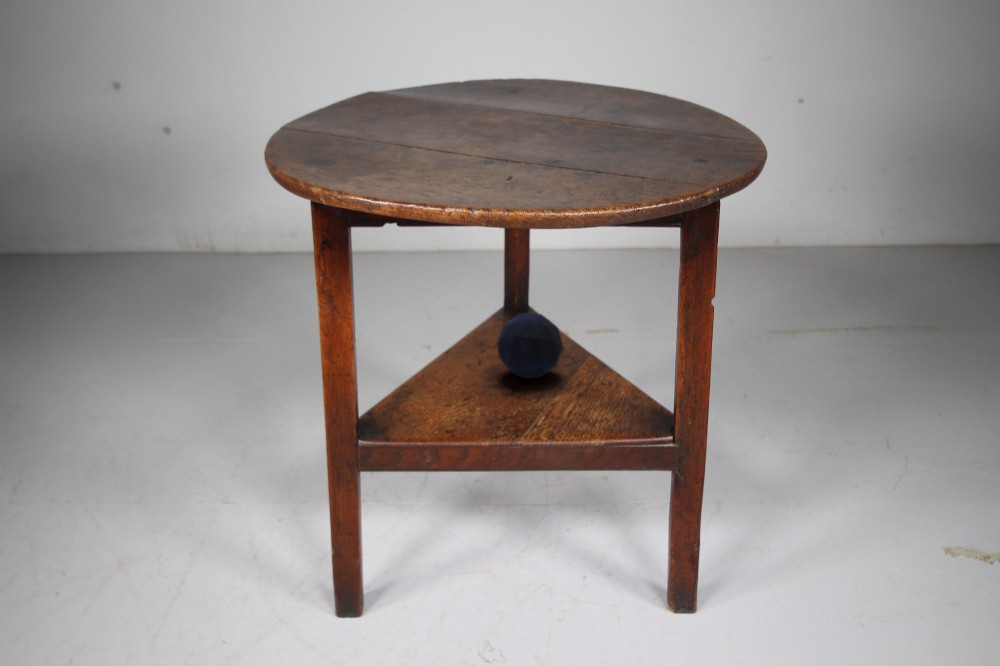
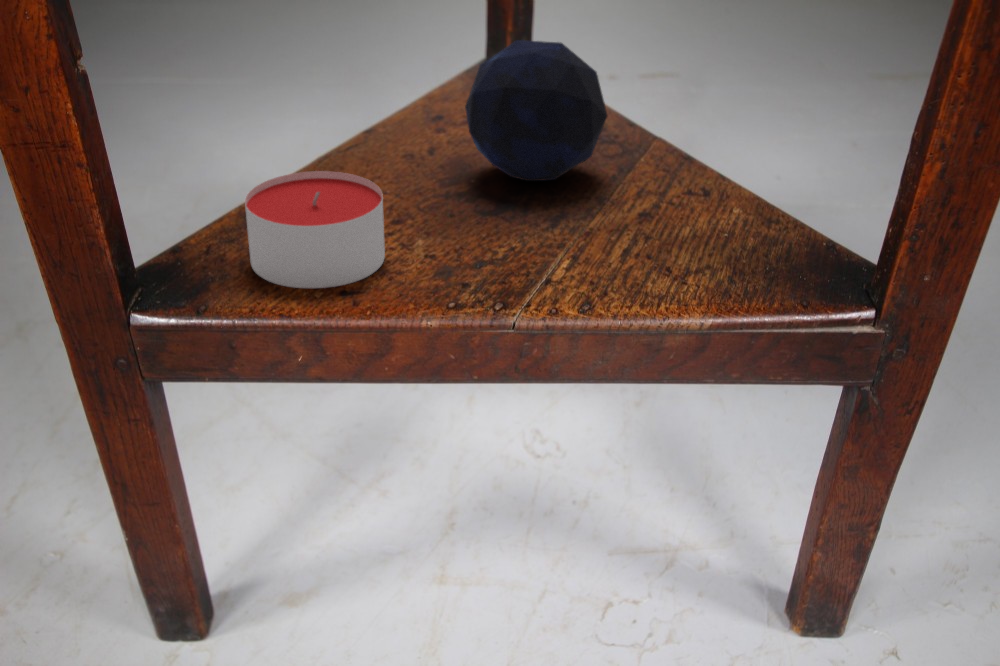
candle: none [403,377,463,430] -> present [245,171,385,288]

